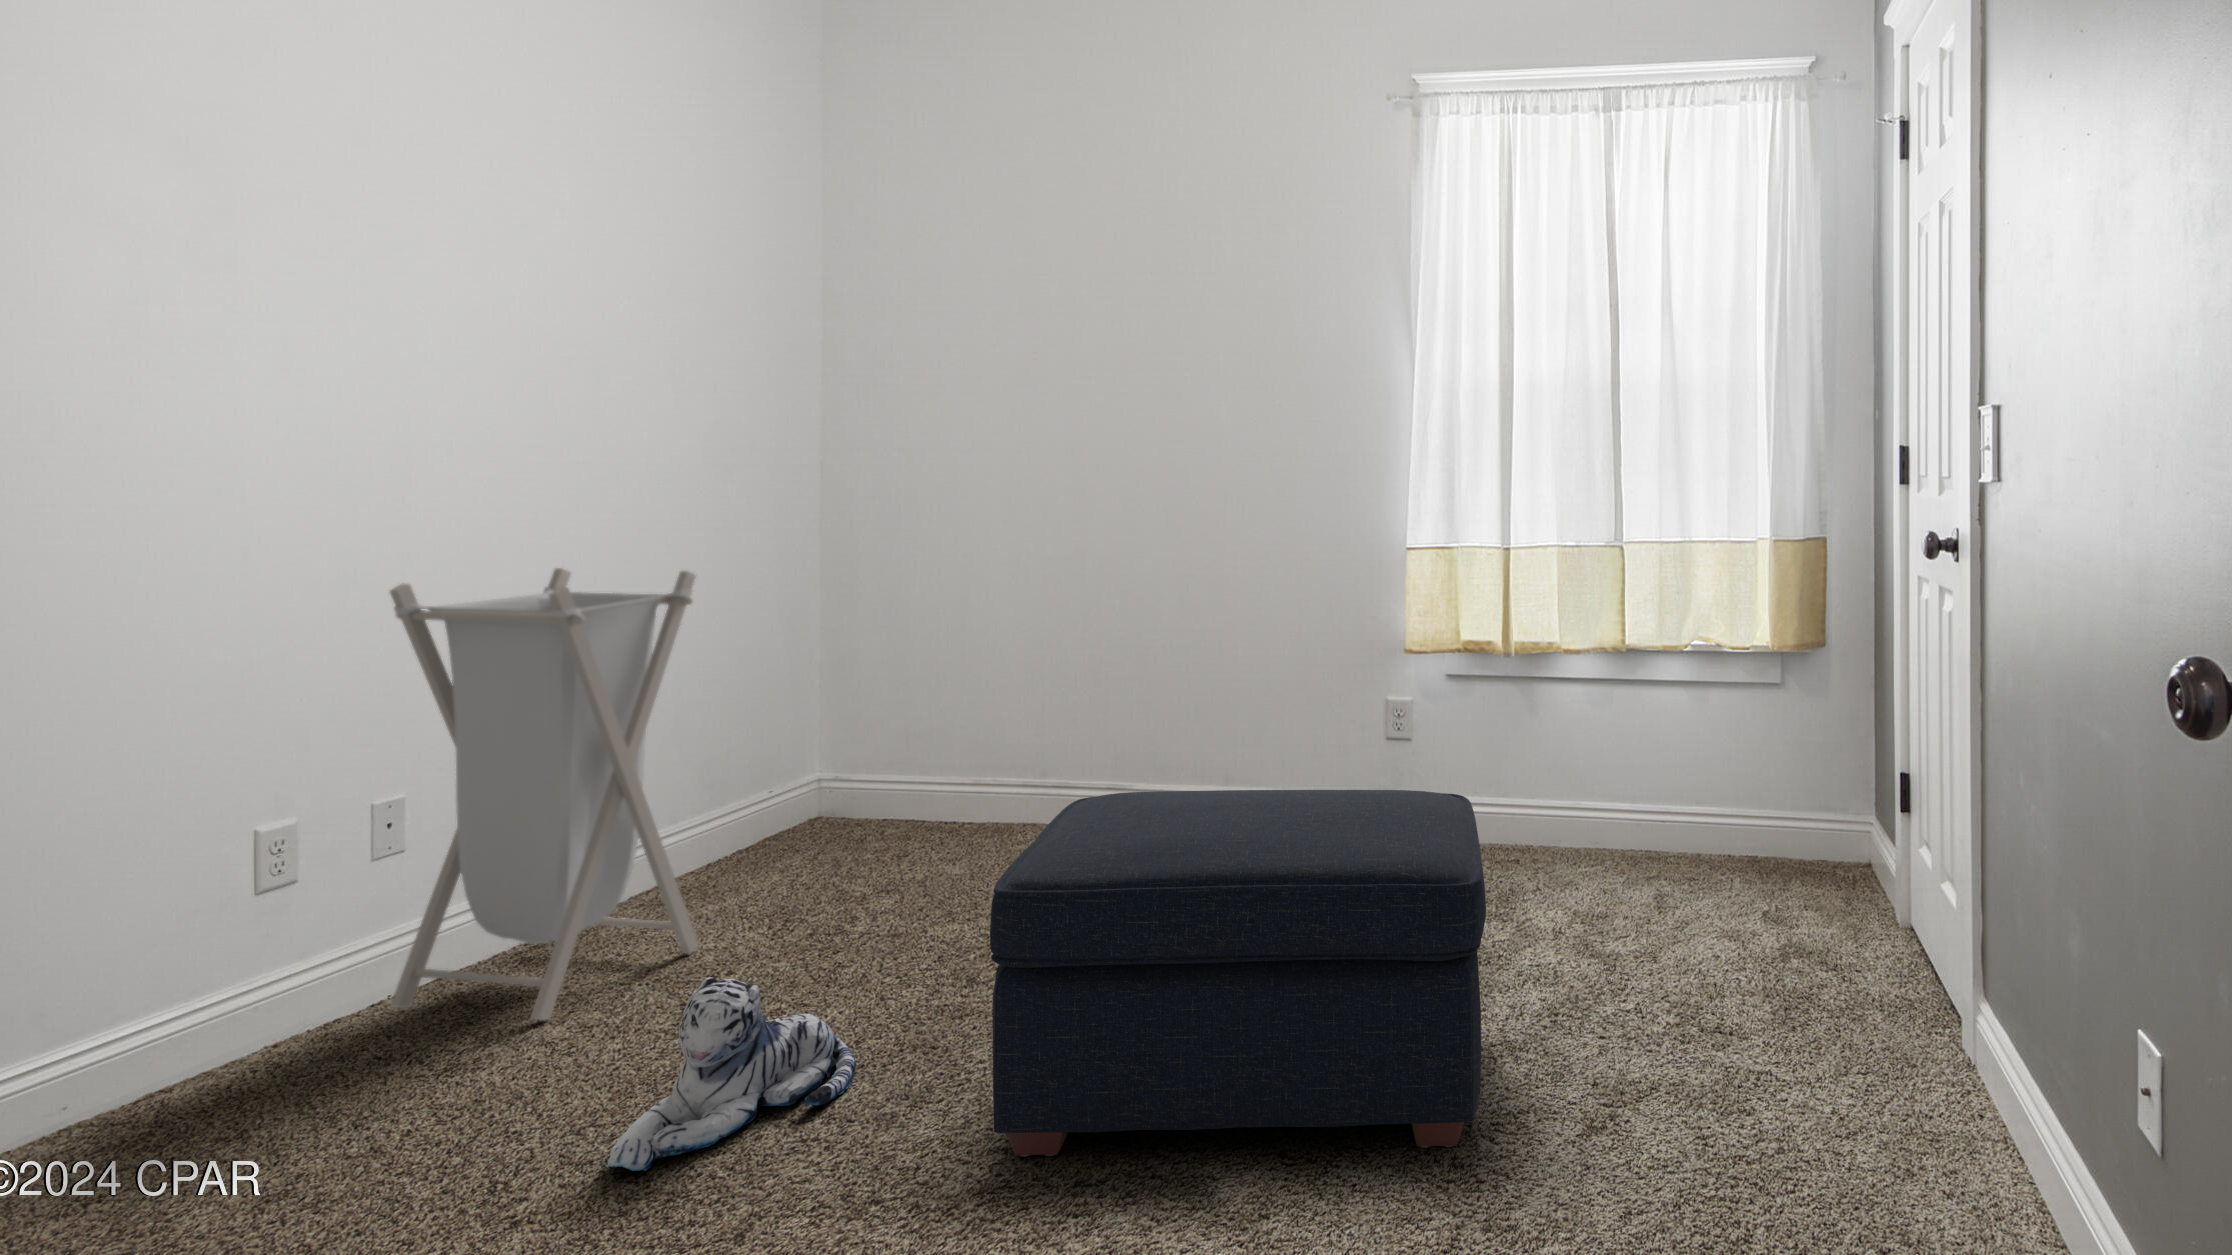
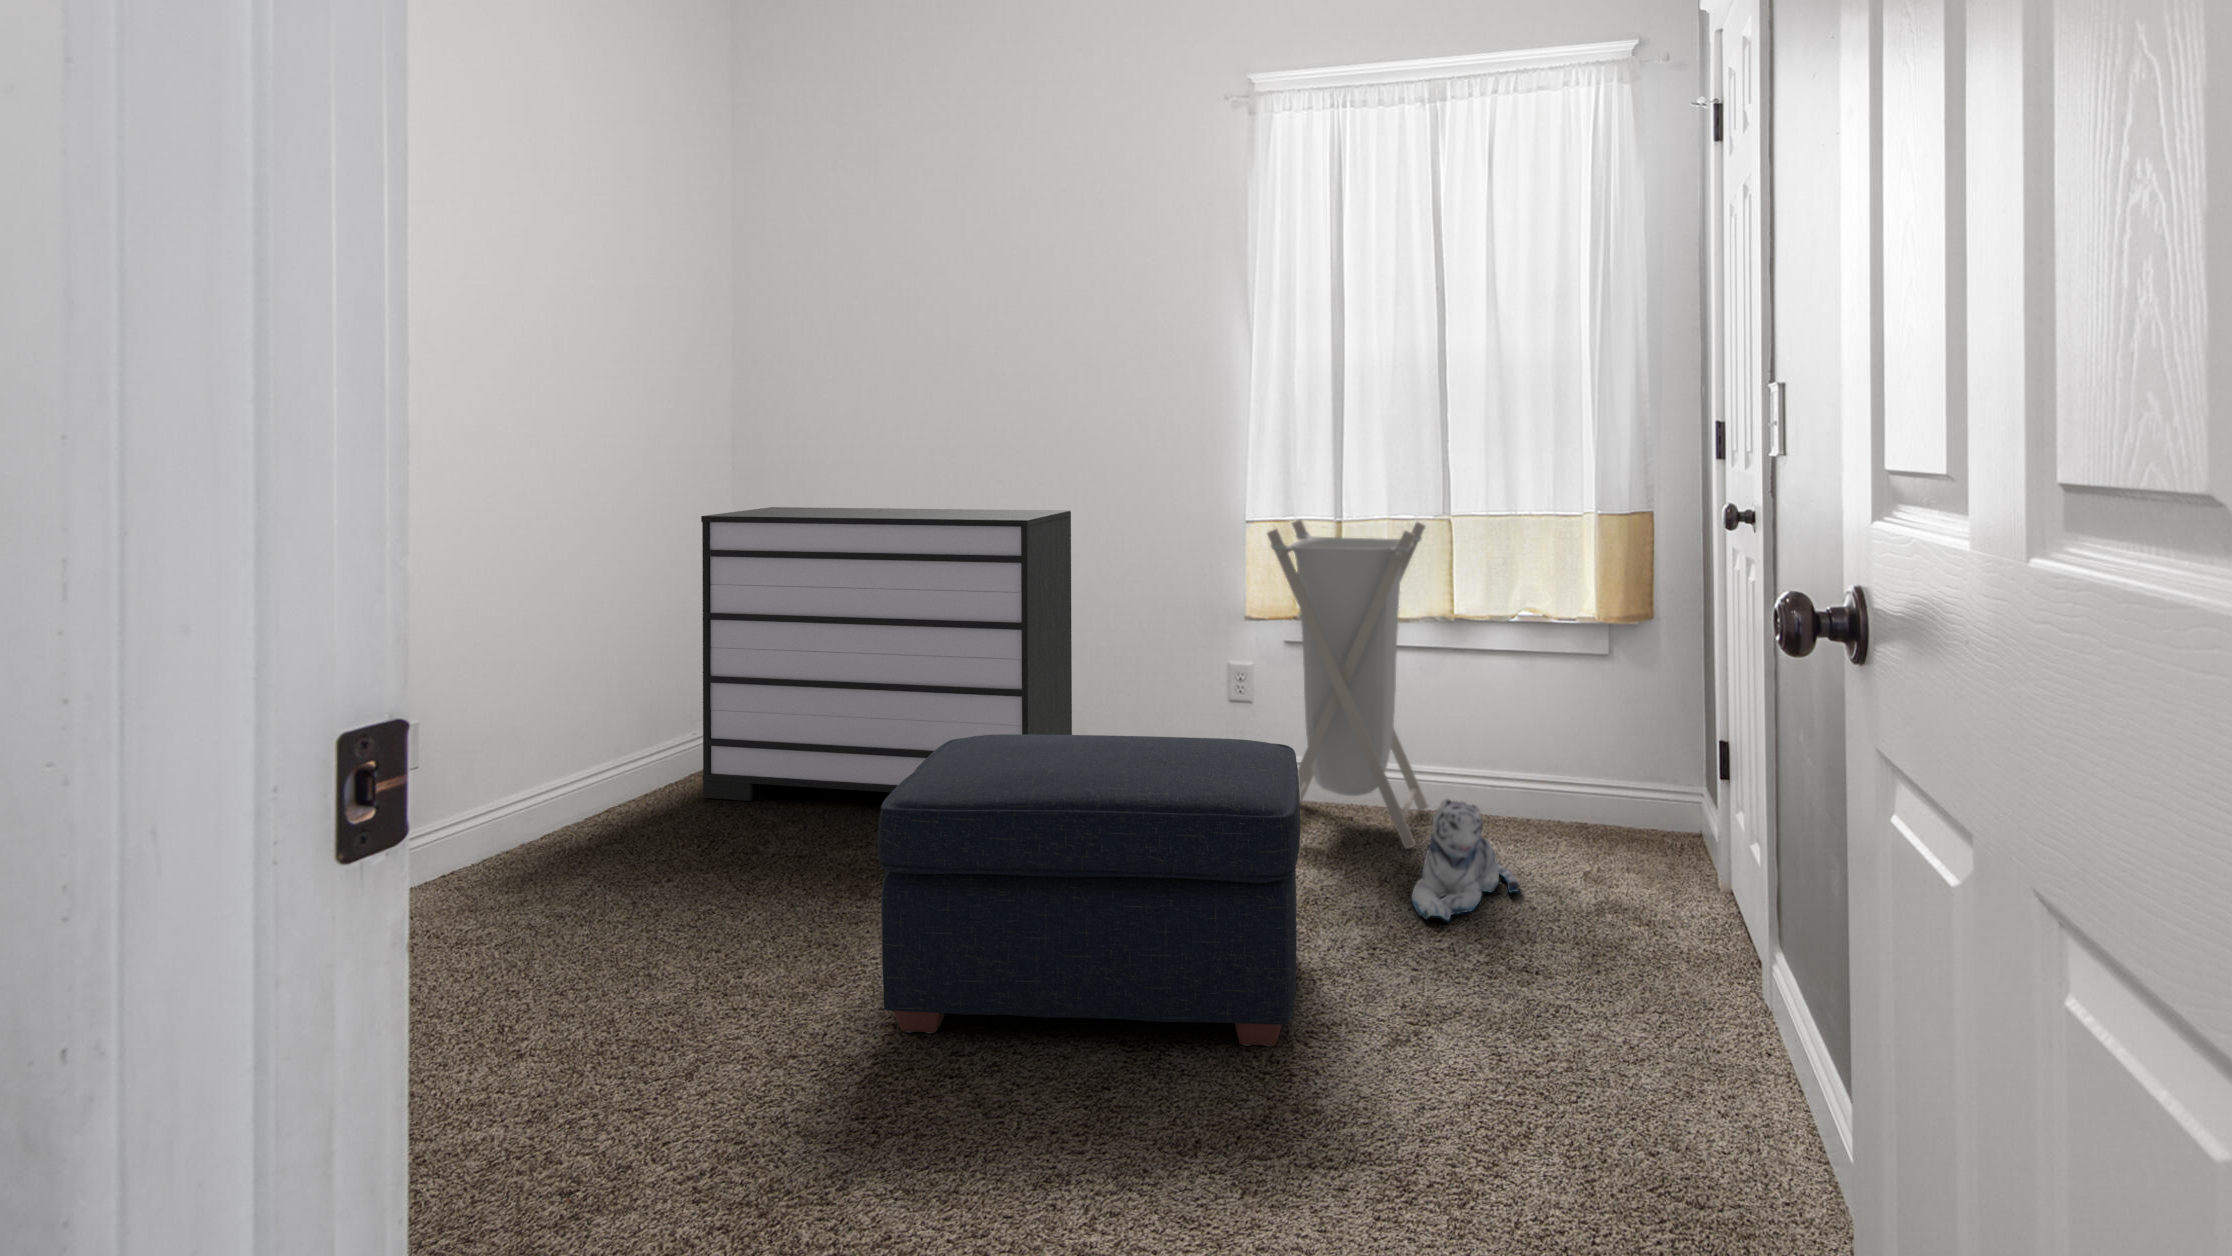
dresser: none [779,532,1211,878] -> present [701,507,1072,801]
laundry hamper: present [390,568,700,1020] -> present [1267,519,1428,849]
plush toy: present [607,977,856,1171] -> present [1412,799,1519,921]

